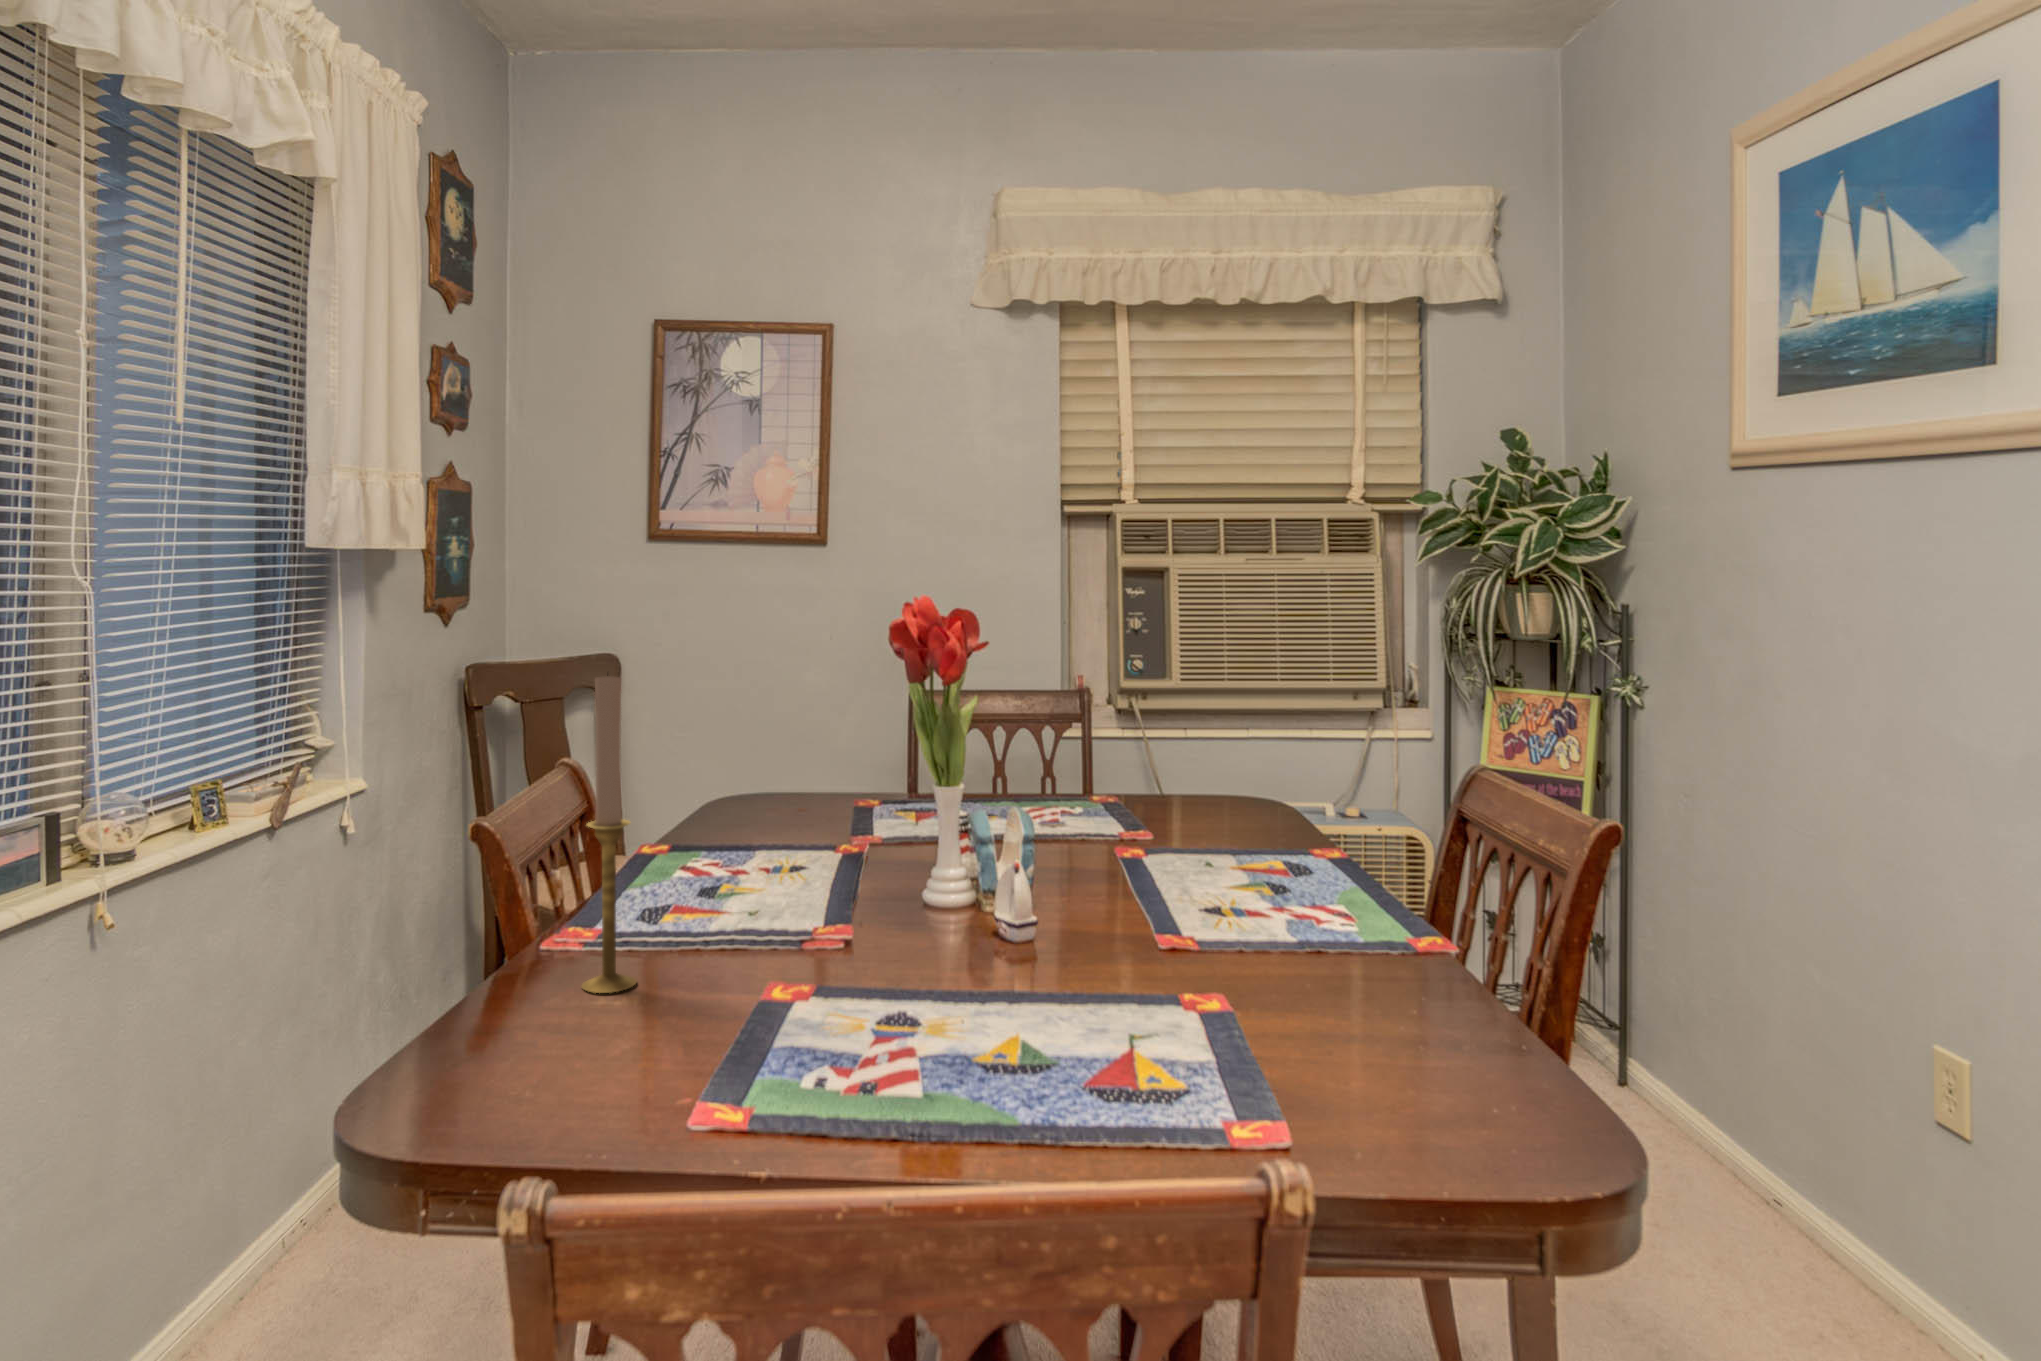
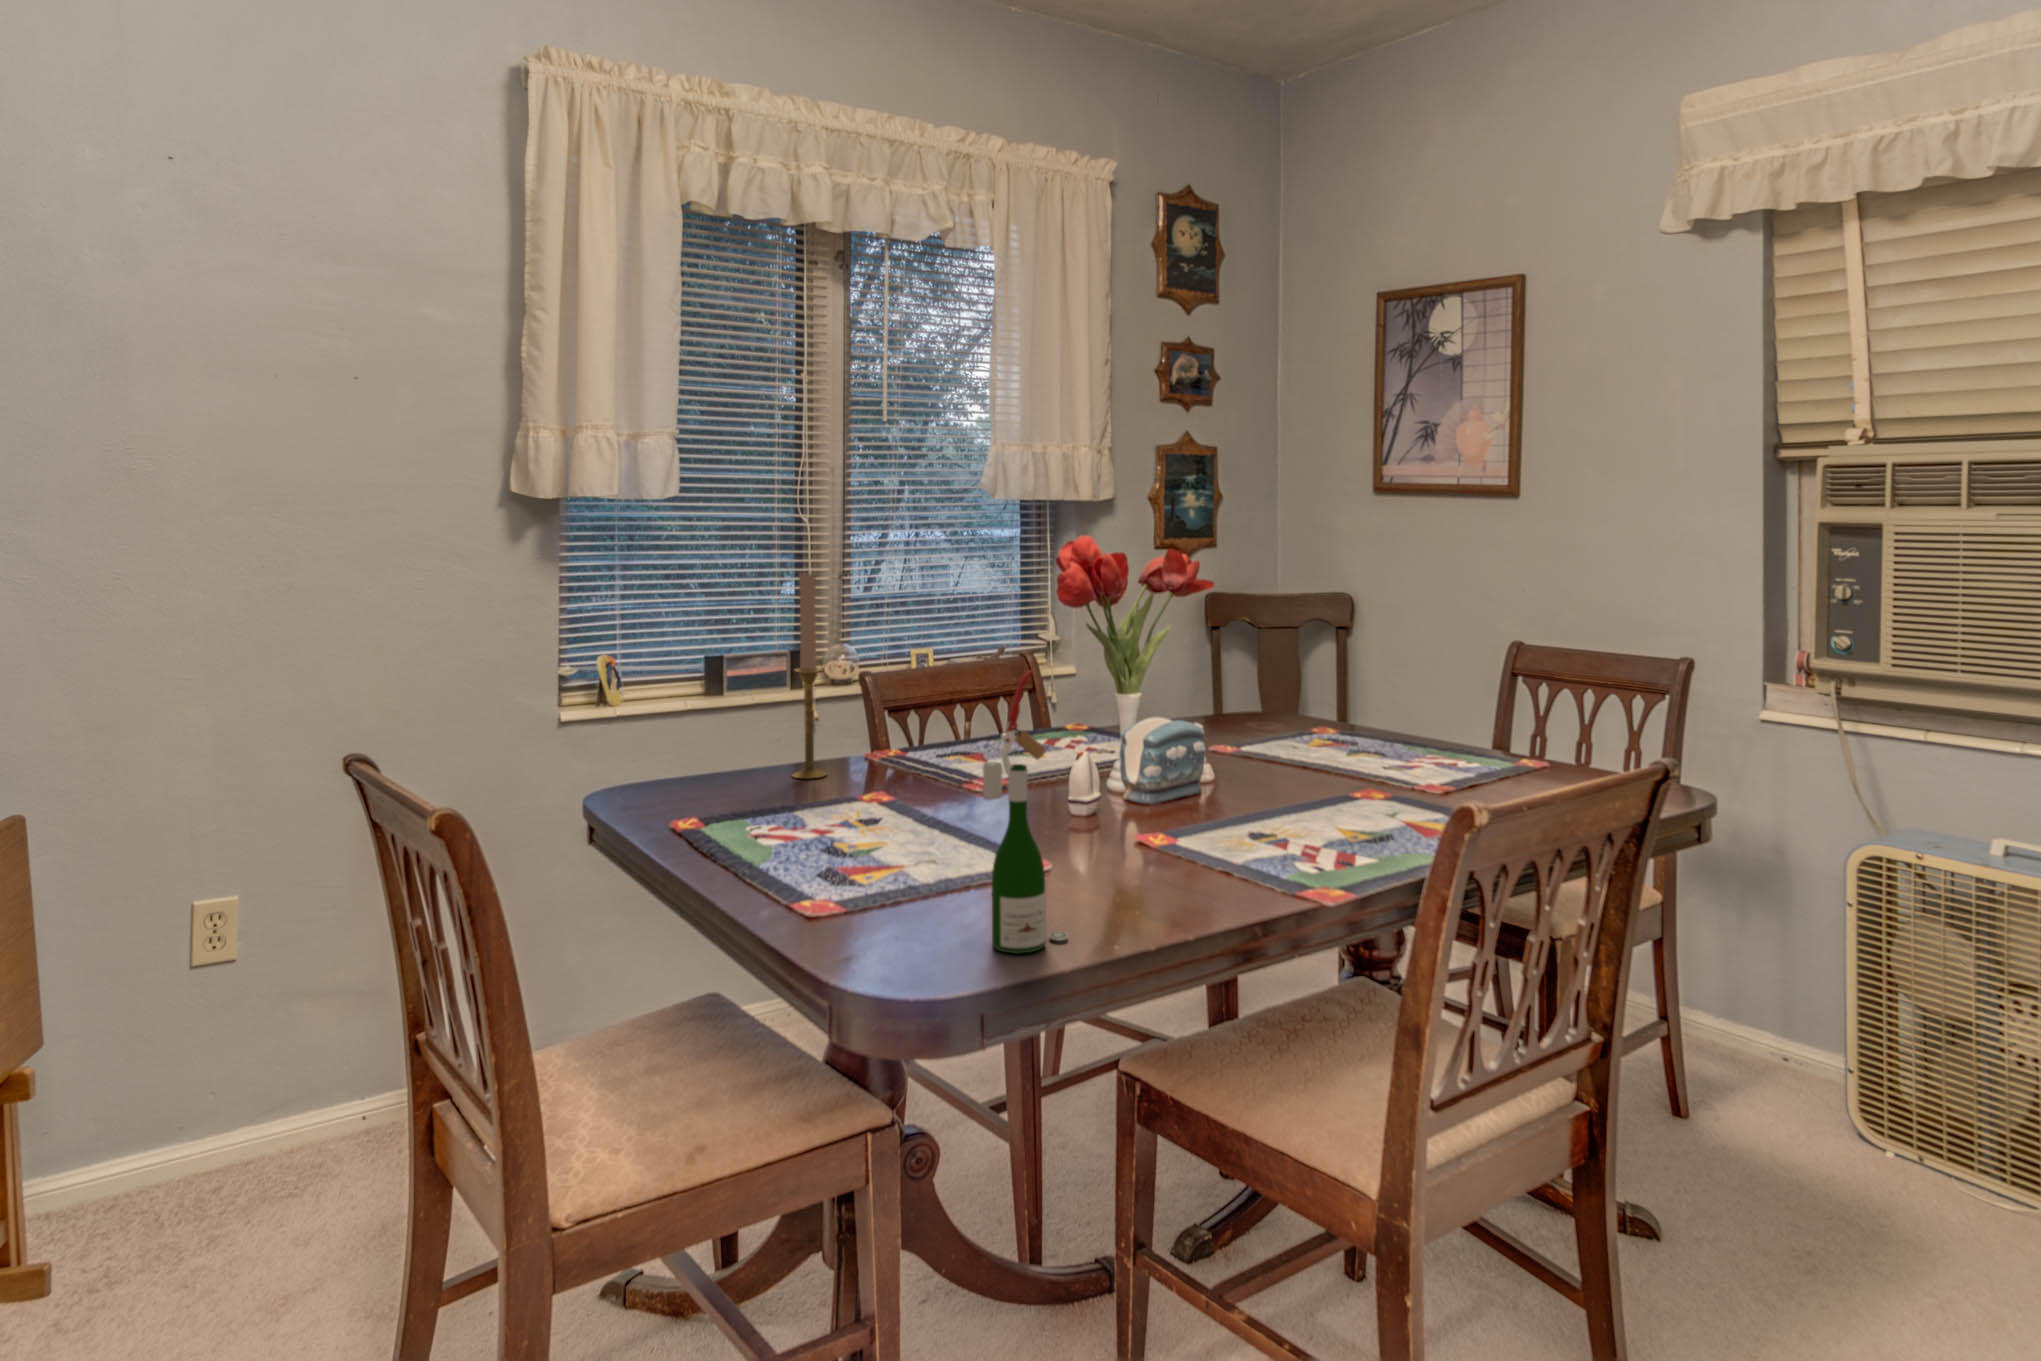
wine bottle: none [1393,759,1457,1076] -> present [983,670,1068,954]

